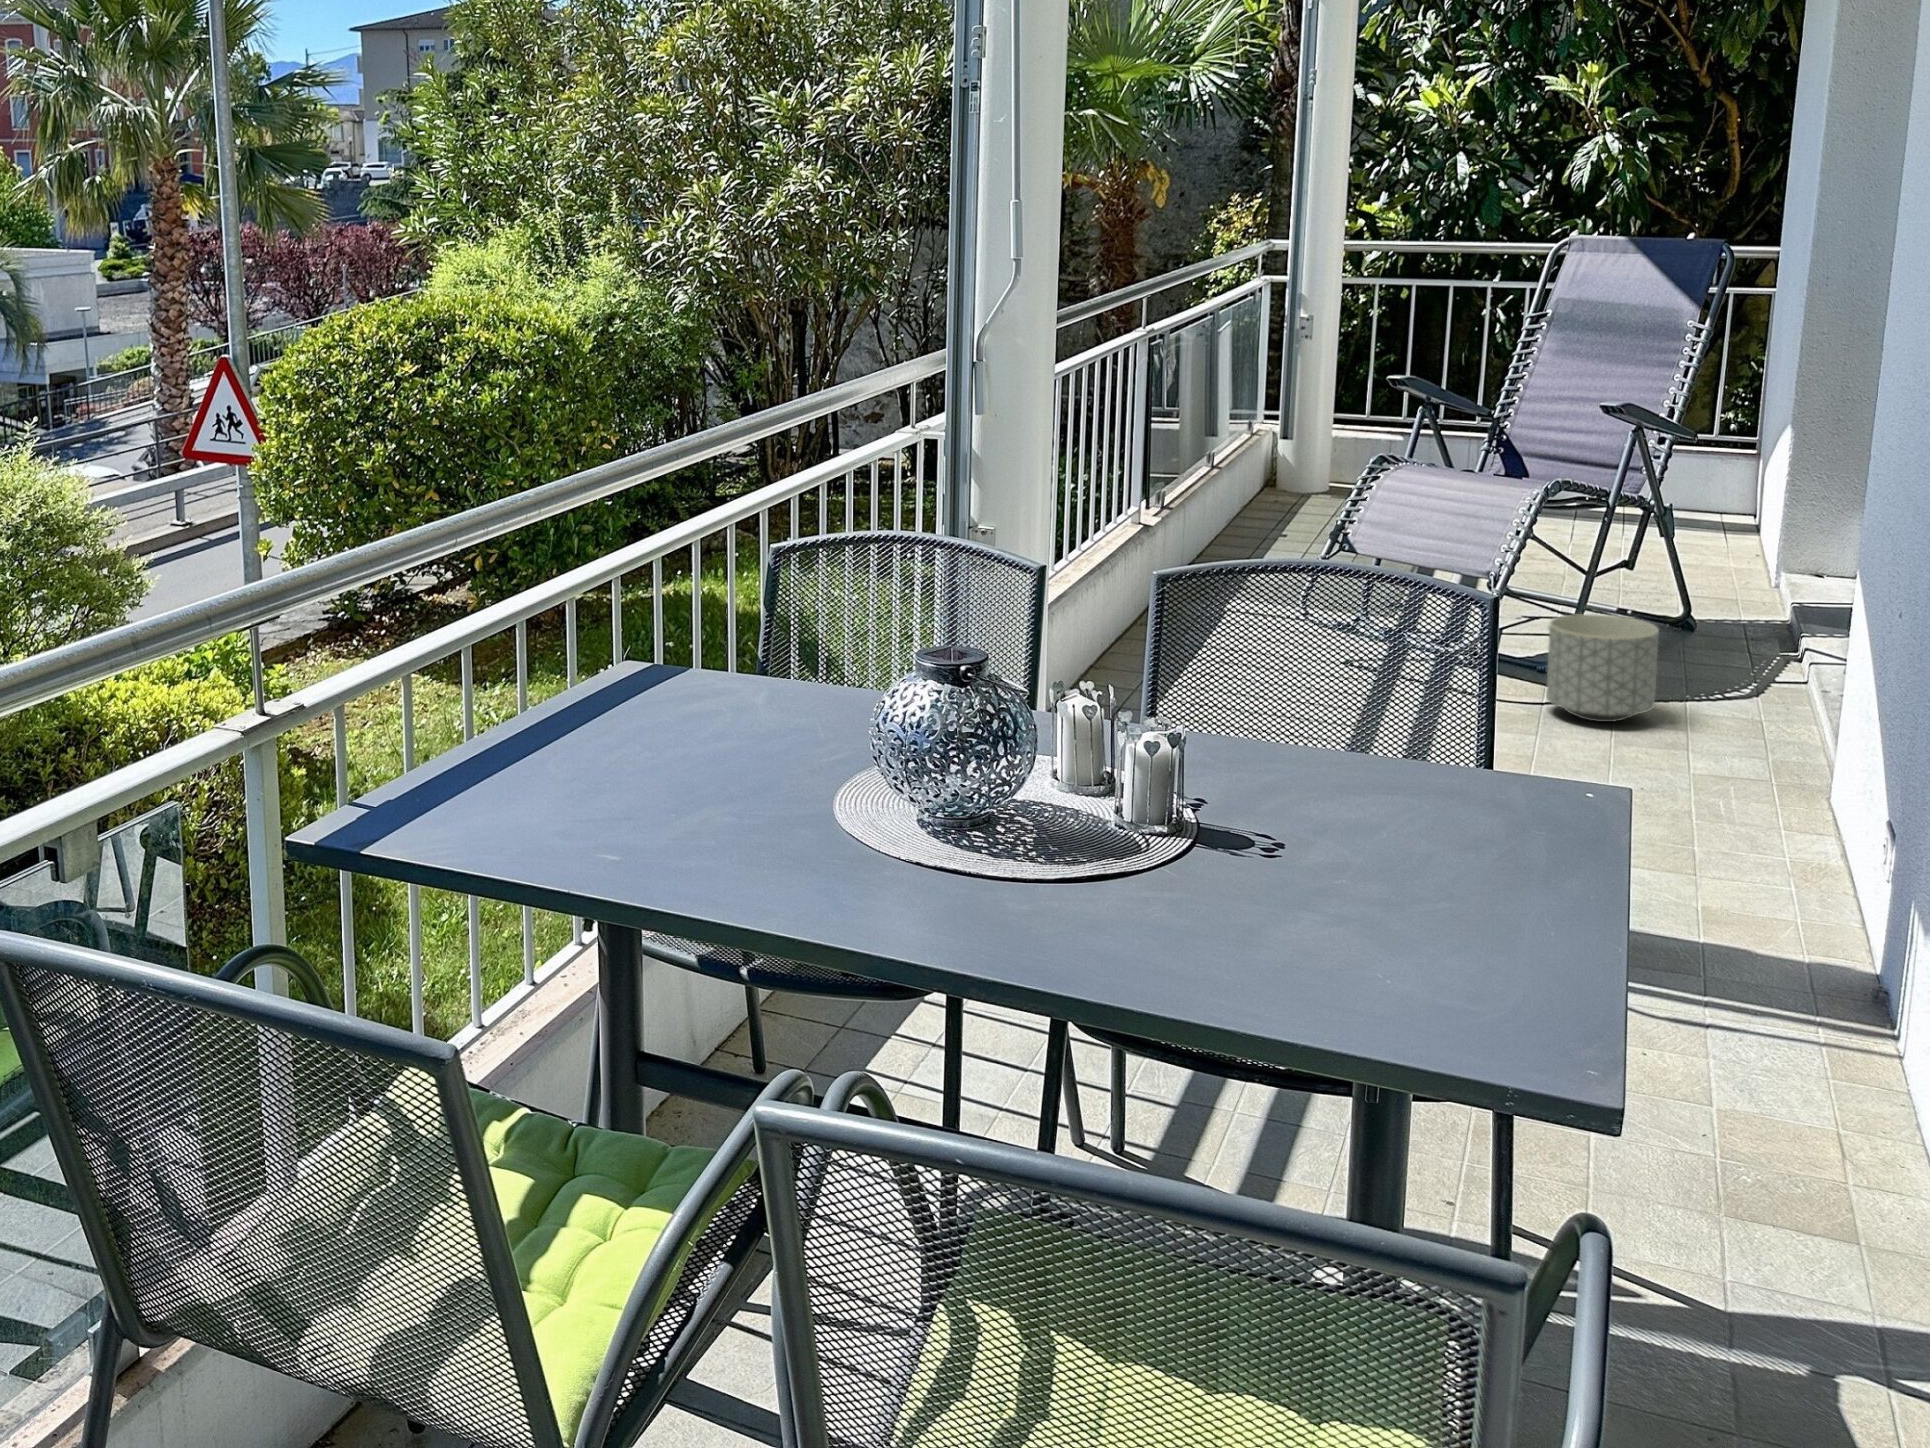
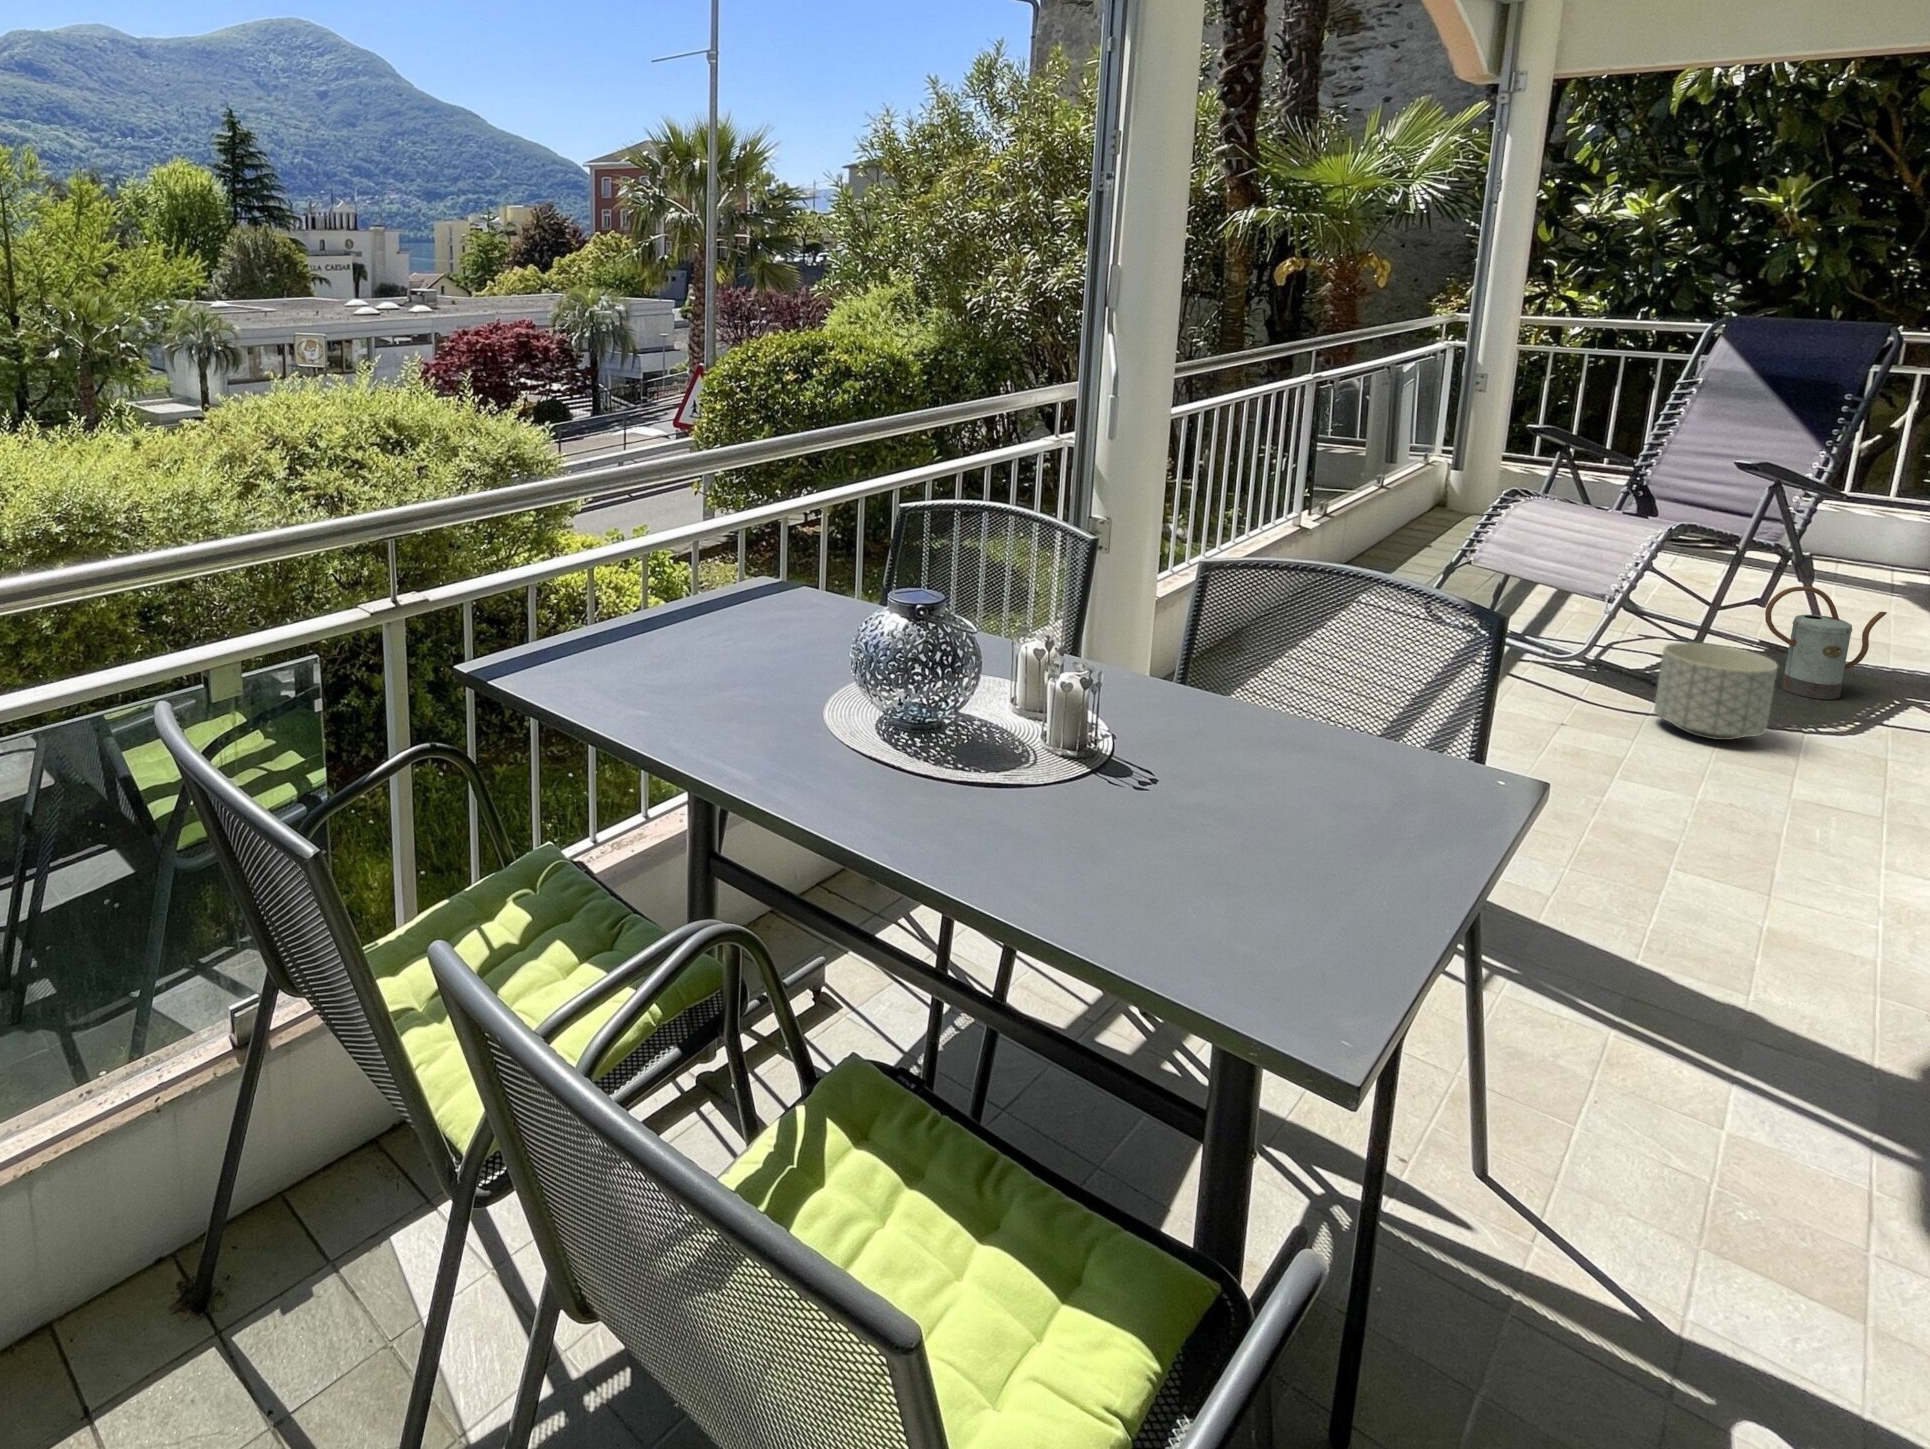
watering can: none [1639,541,1750,668] -> present [1765,586,1887,699]

